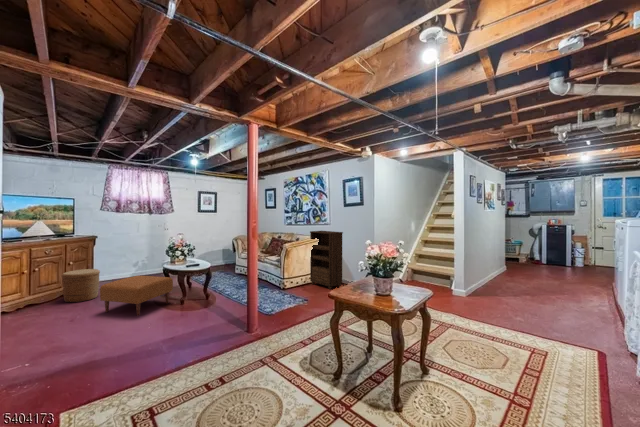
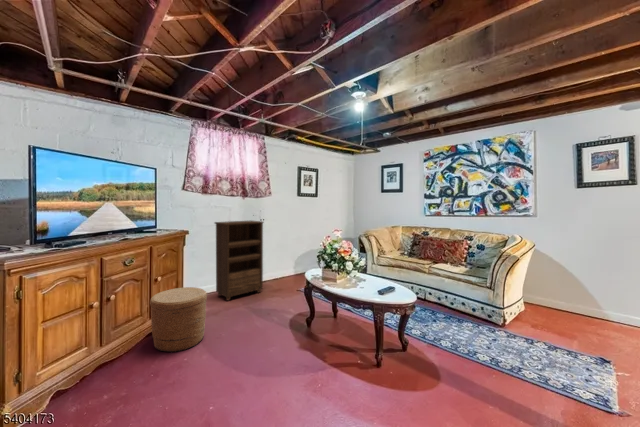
bookshelf: present [310,231,343,289] -> present [215,221,263,300]
ottoman: present [100,276,173,316] -> none [246,305,353,404]

